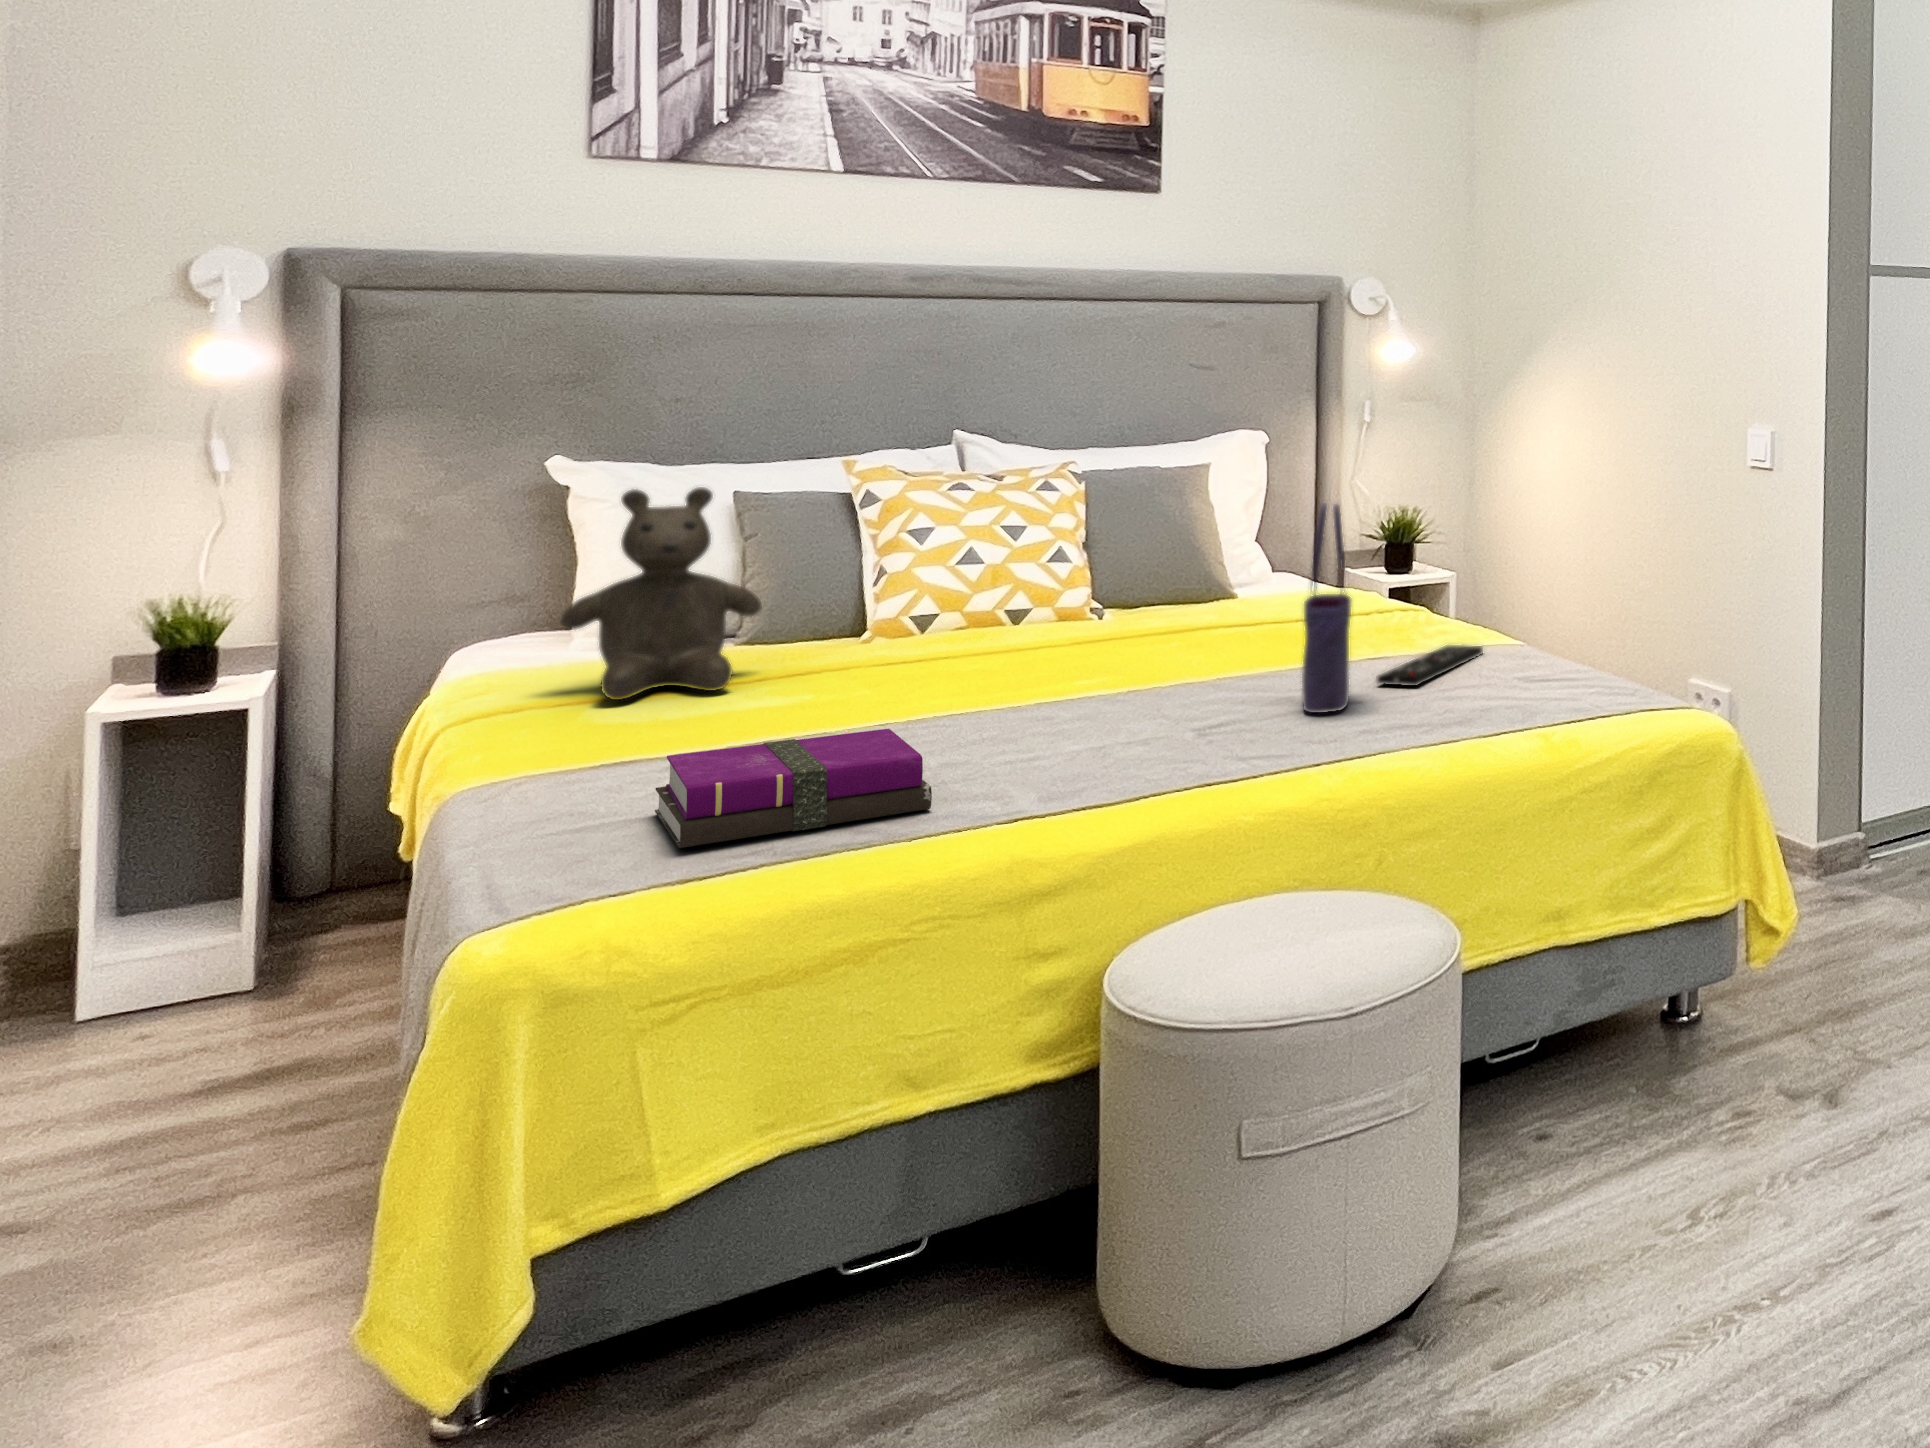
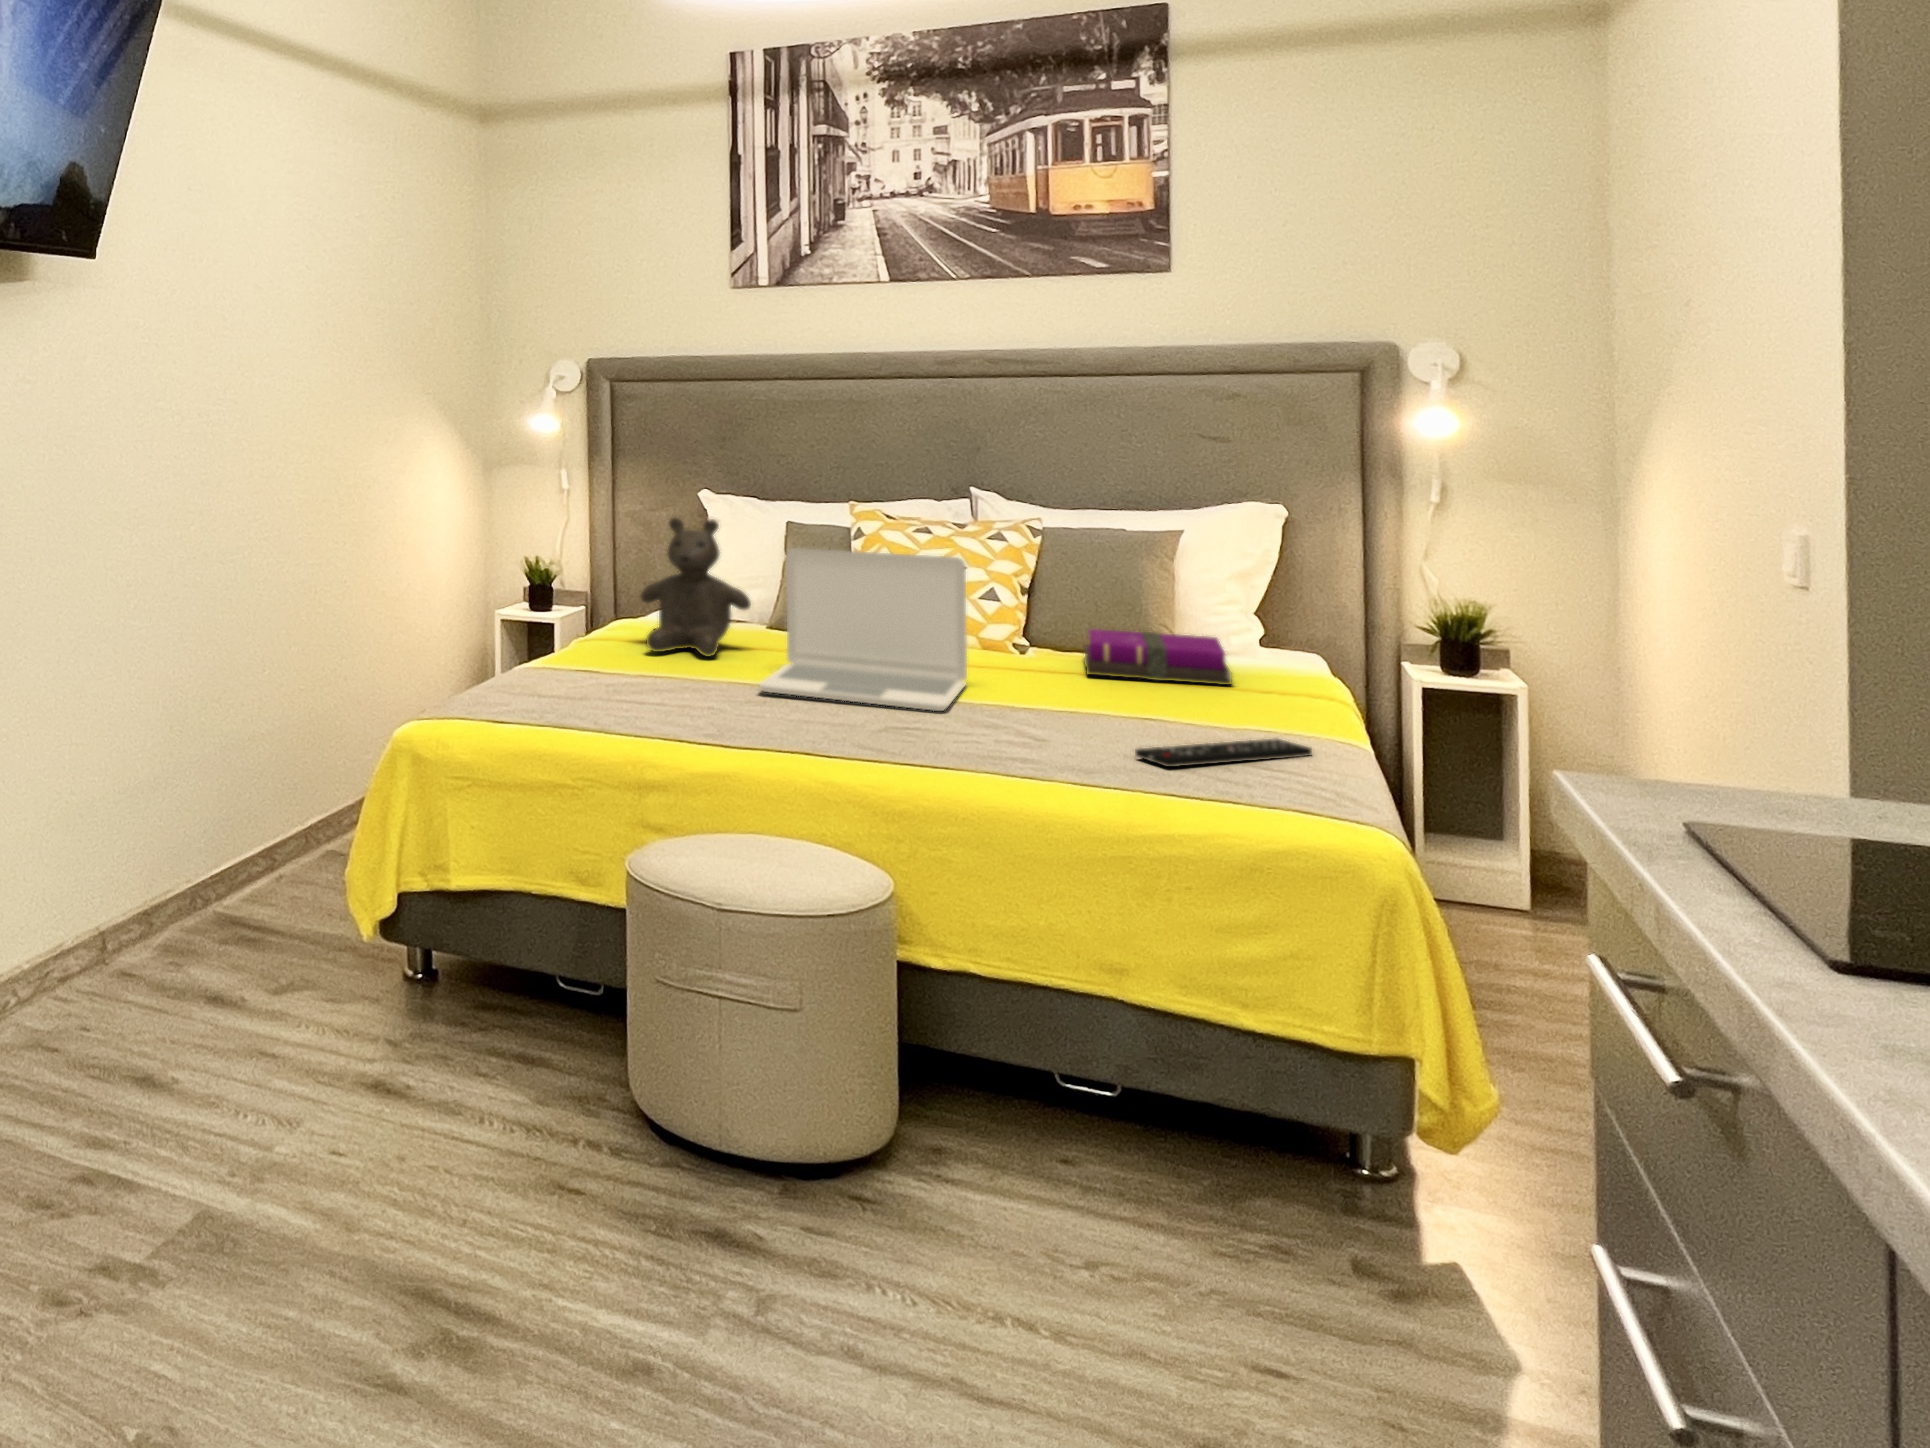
laptop: none [862,503,1135,711] -> present [759,548,967,711]
tote bag: present [1302,504,1352,713] -> none [1023,581,1089,769]
notebook: present [655,729,932,848] -> present [1084,629,1232,685]

